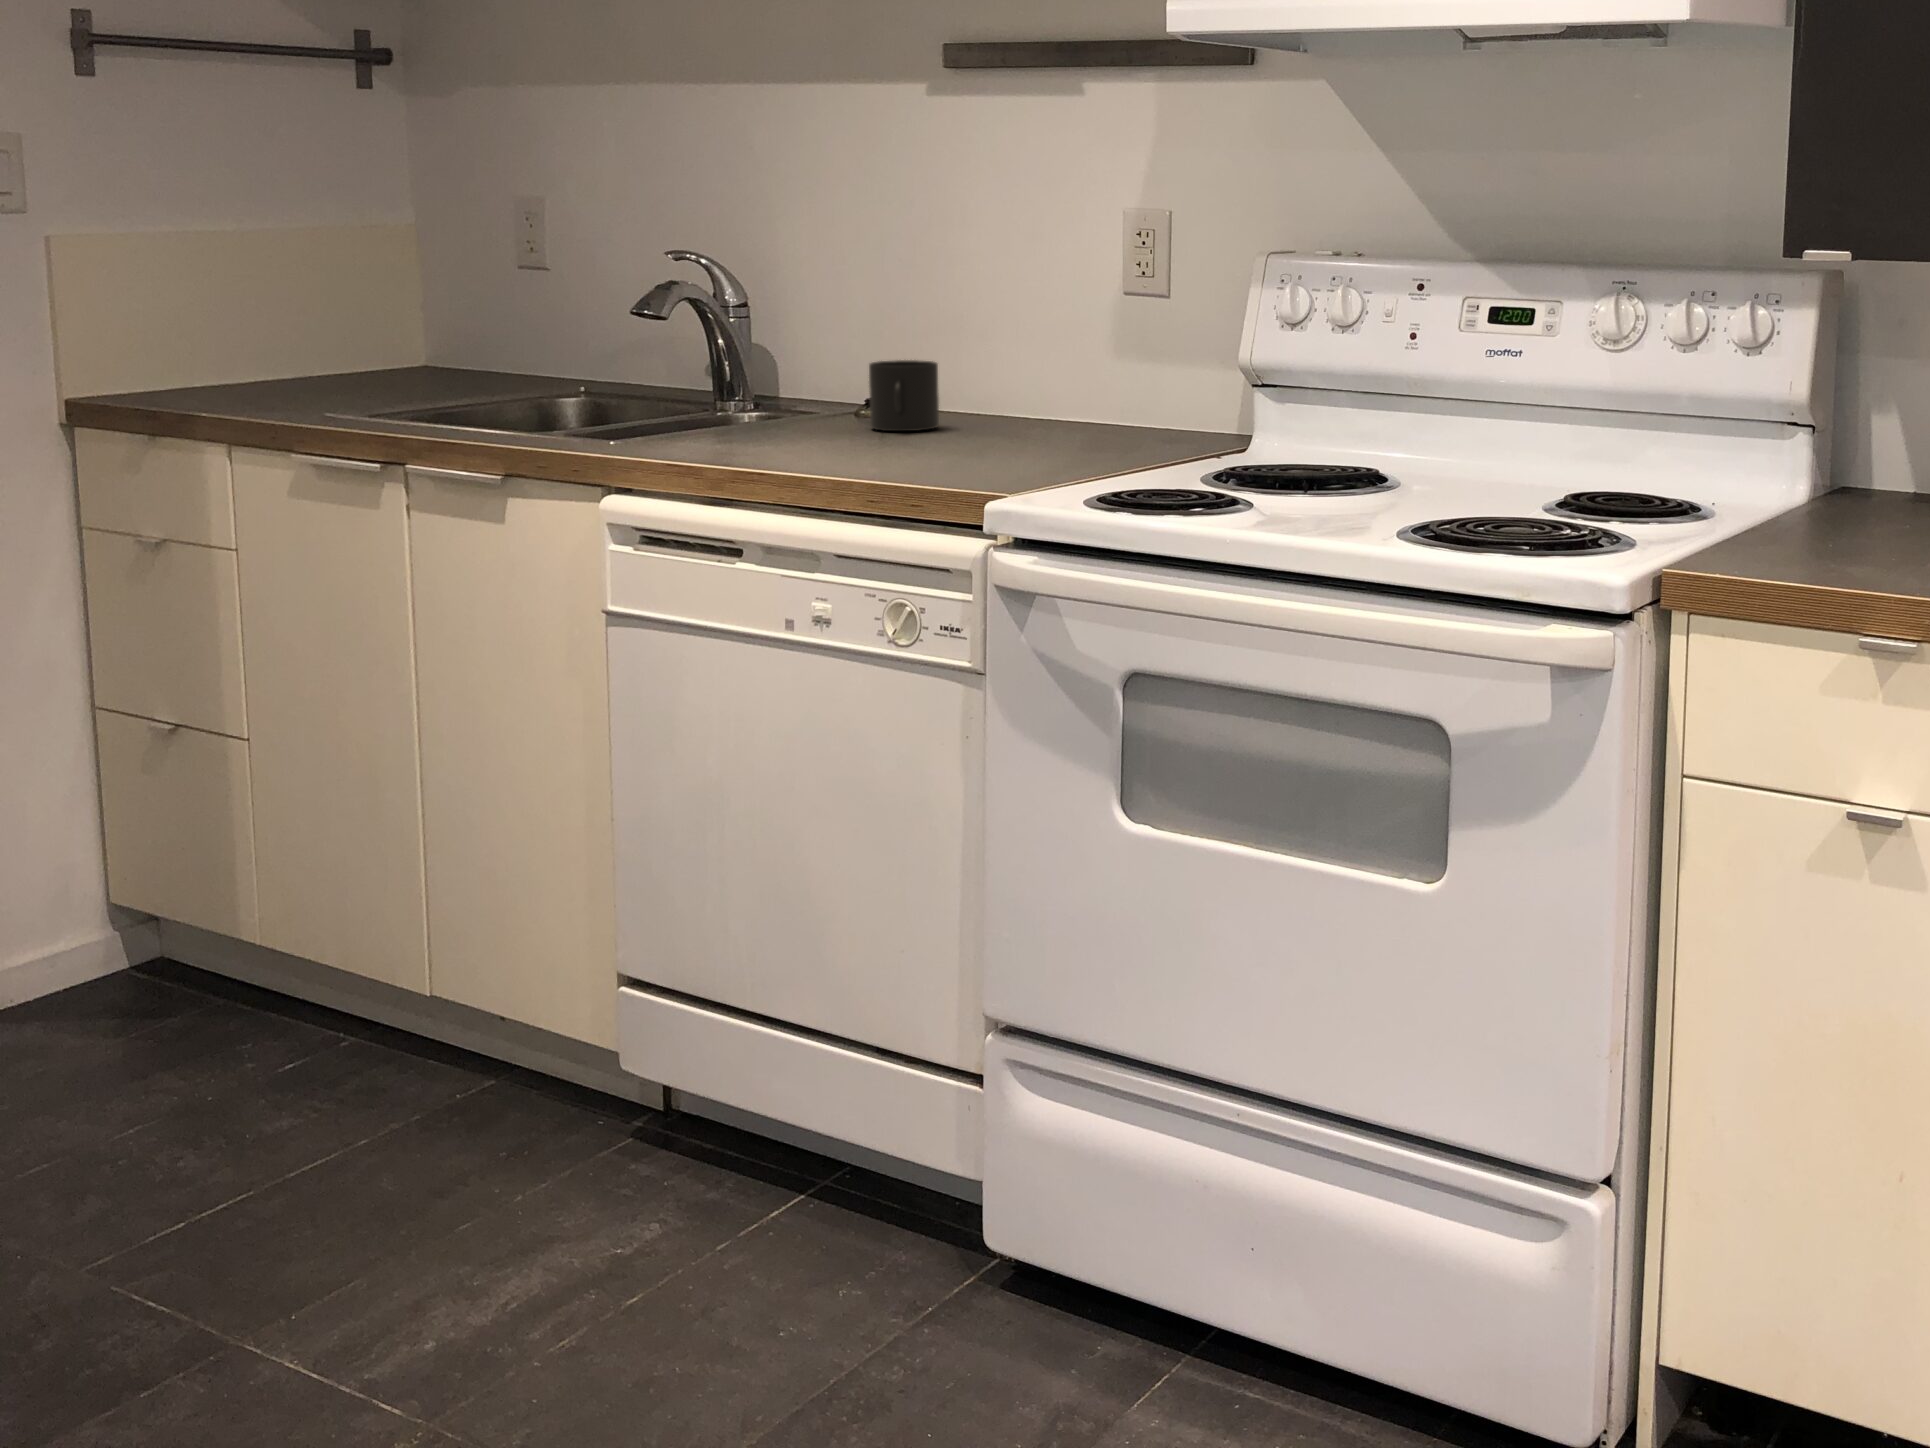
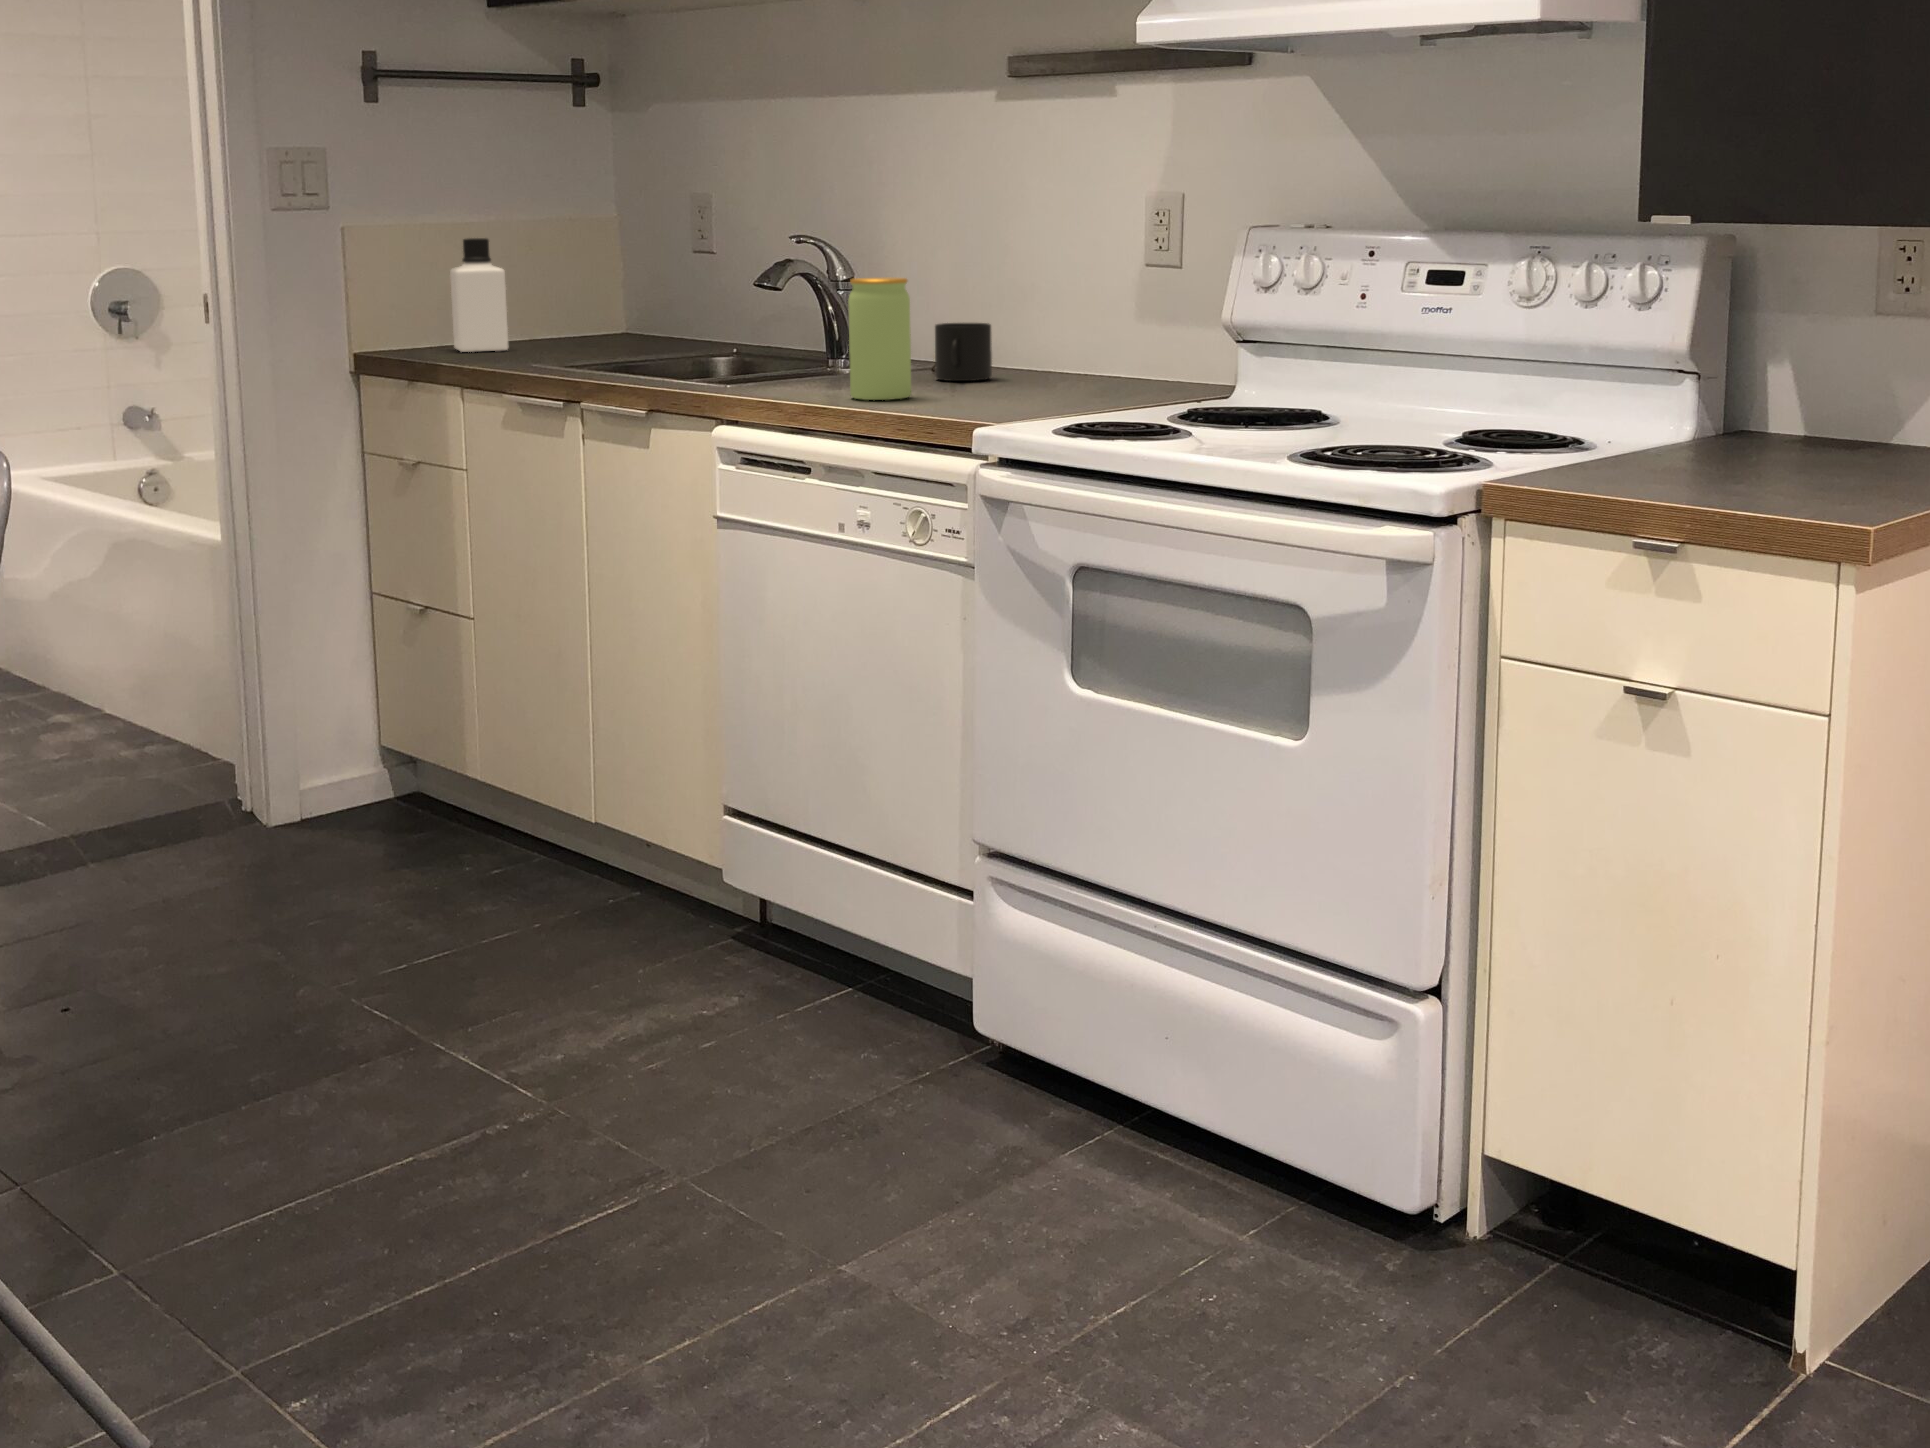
bottle: none [201,251,285,395] -> present [450,238,509,352]
jar: none [781,309,862,461] -> present [848,277,911,400]

